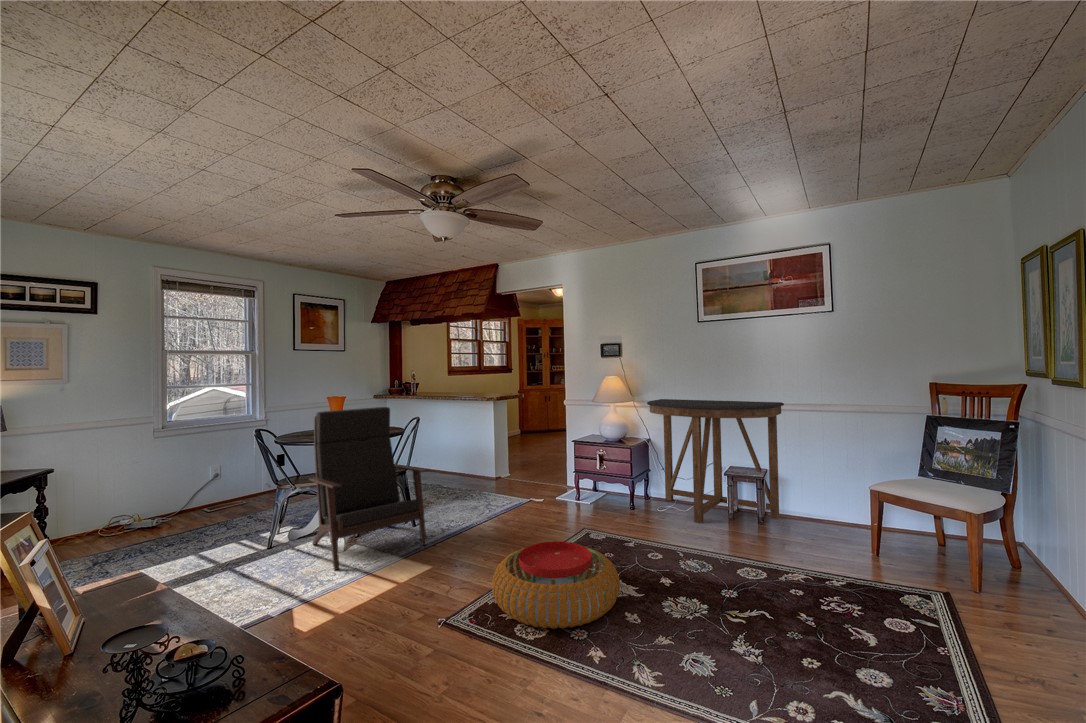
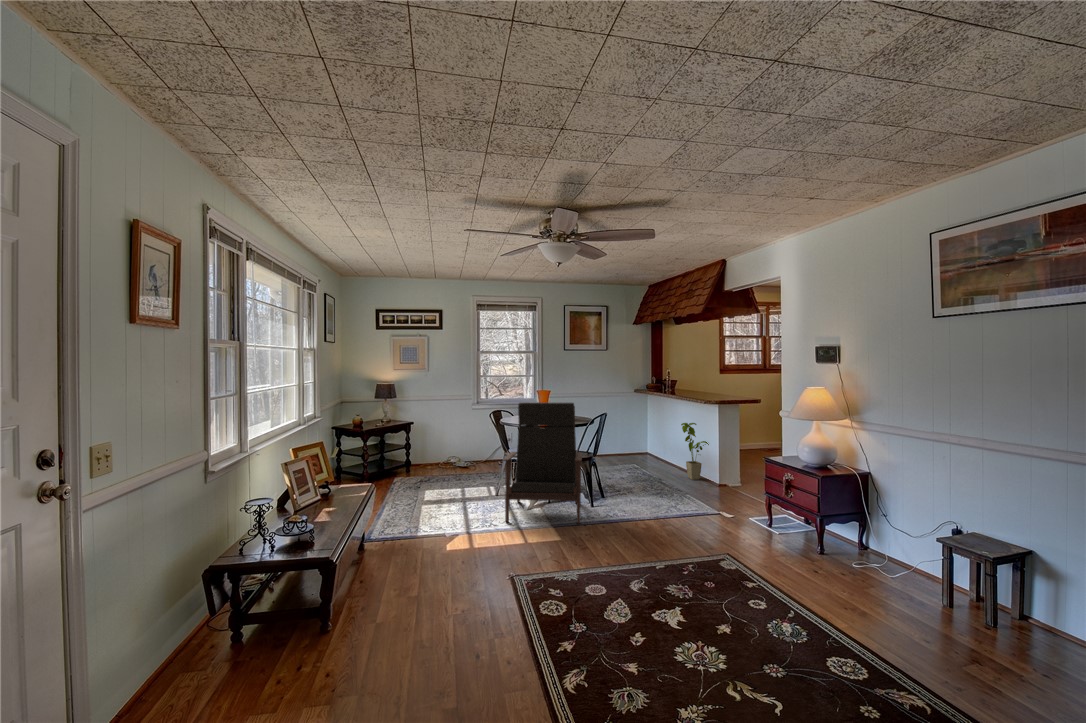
console table: present [647,399,784,523] -> none [845,422,1068,633]
house plant: none [453,422,483,479] -> present [681,423,709,480]
pouf: present [492,541,620,629] -> none [543,543,662,625]

